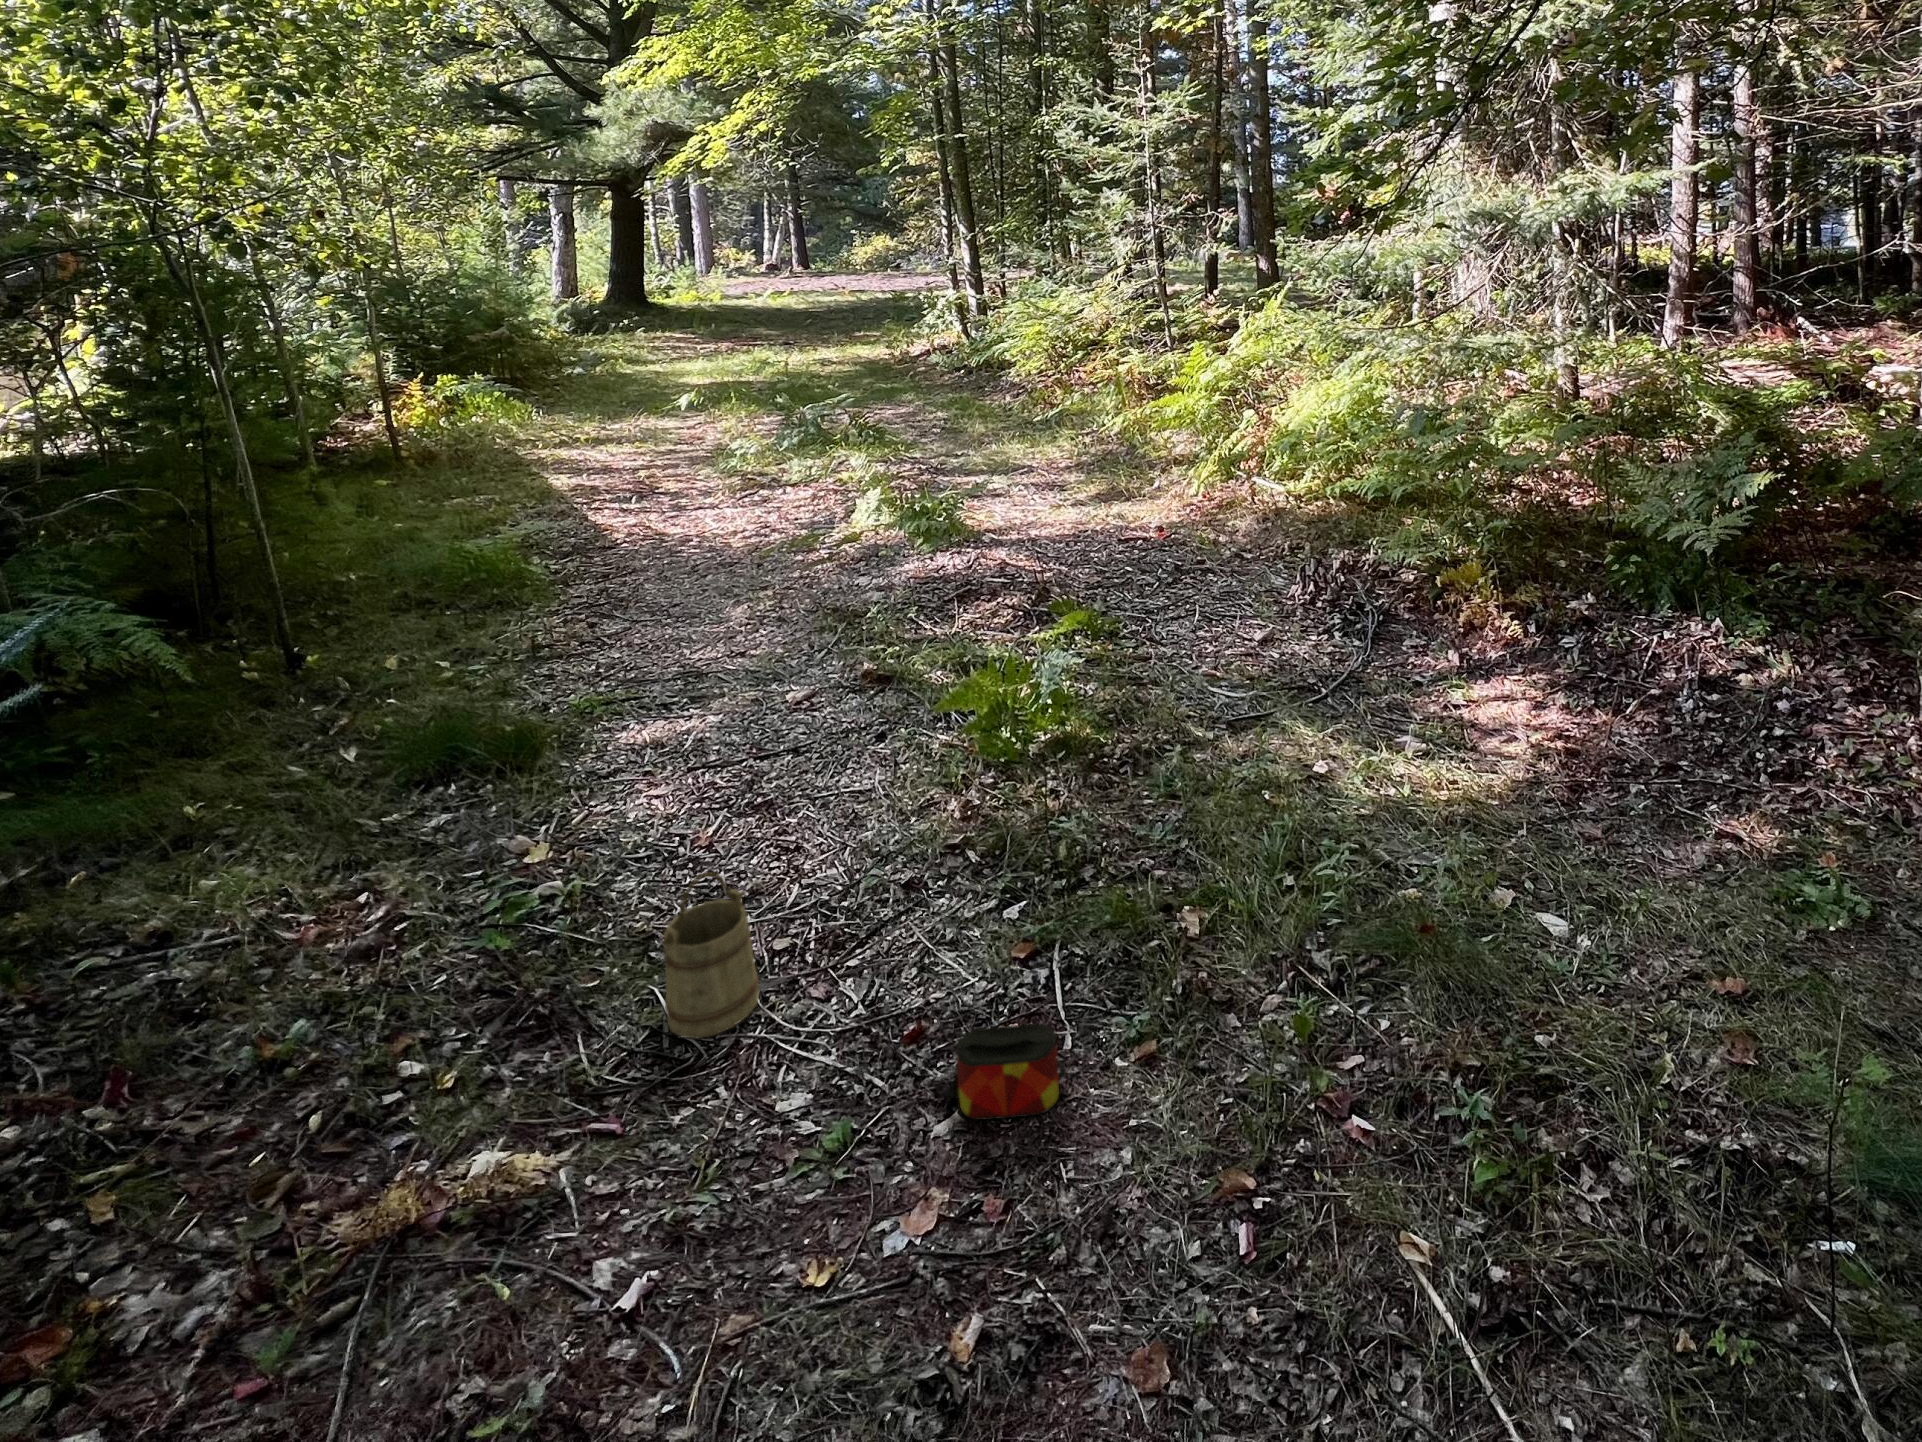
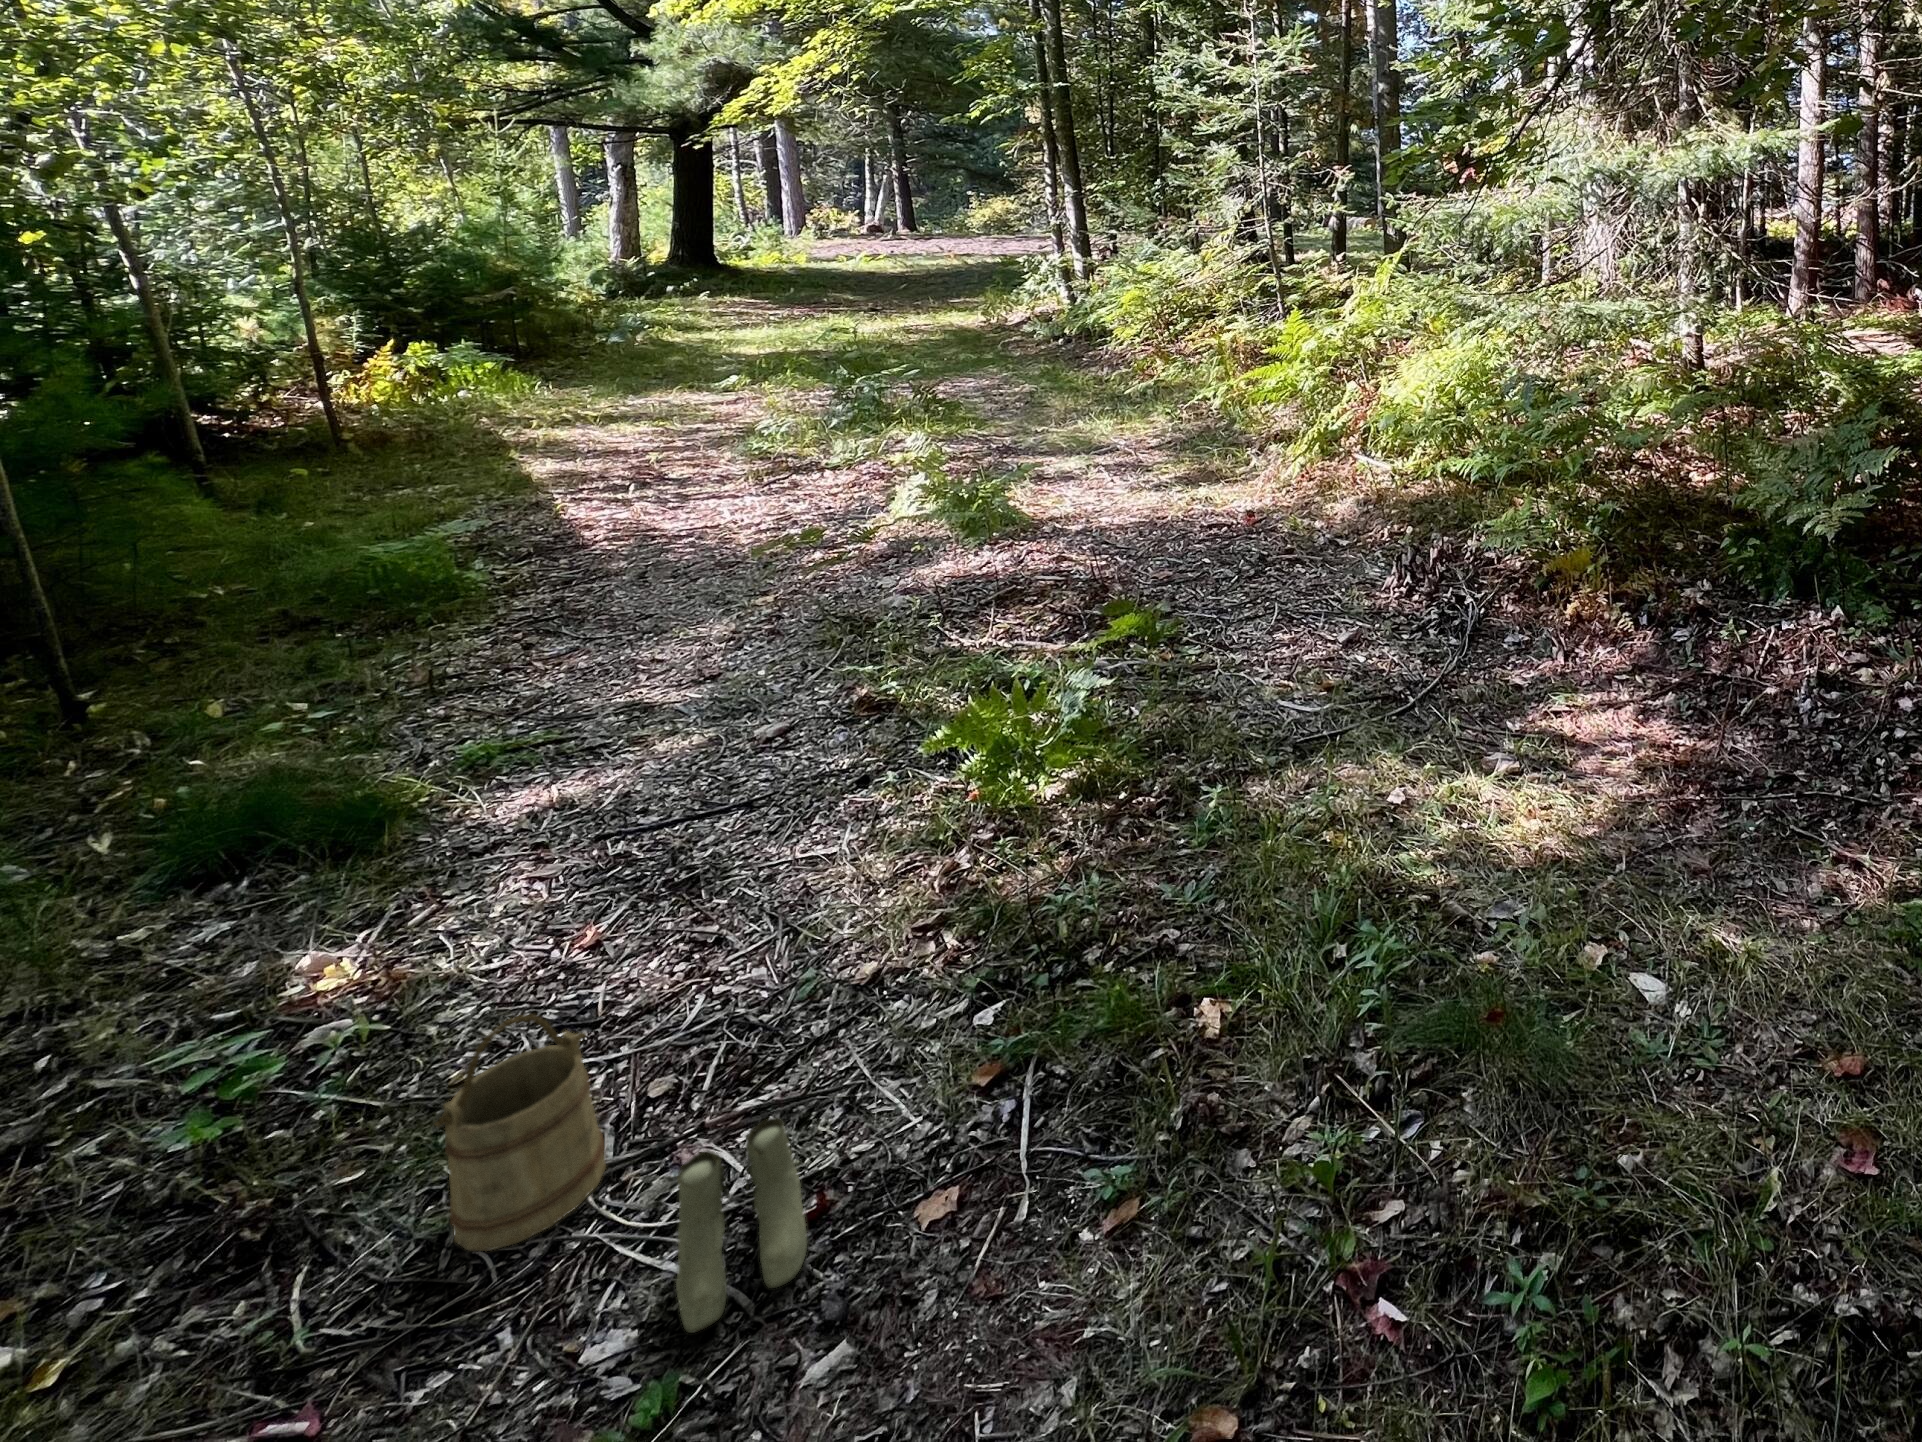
boots: none [831,958,917,1098] -> present [676,1118,807,1333]
bag: present [947,1023,1066,1120] -> none [832,1201,1007,1351]

